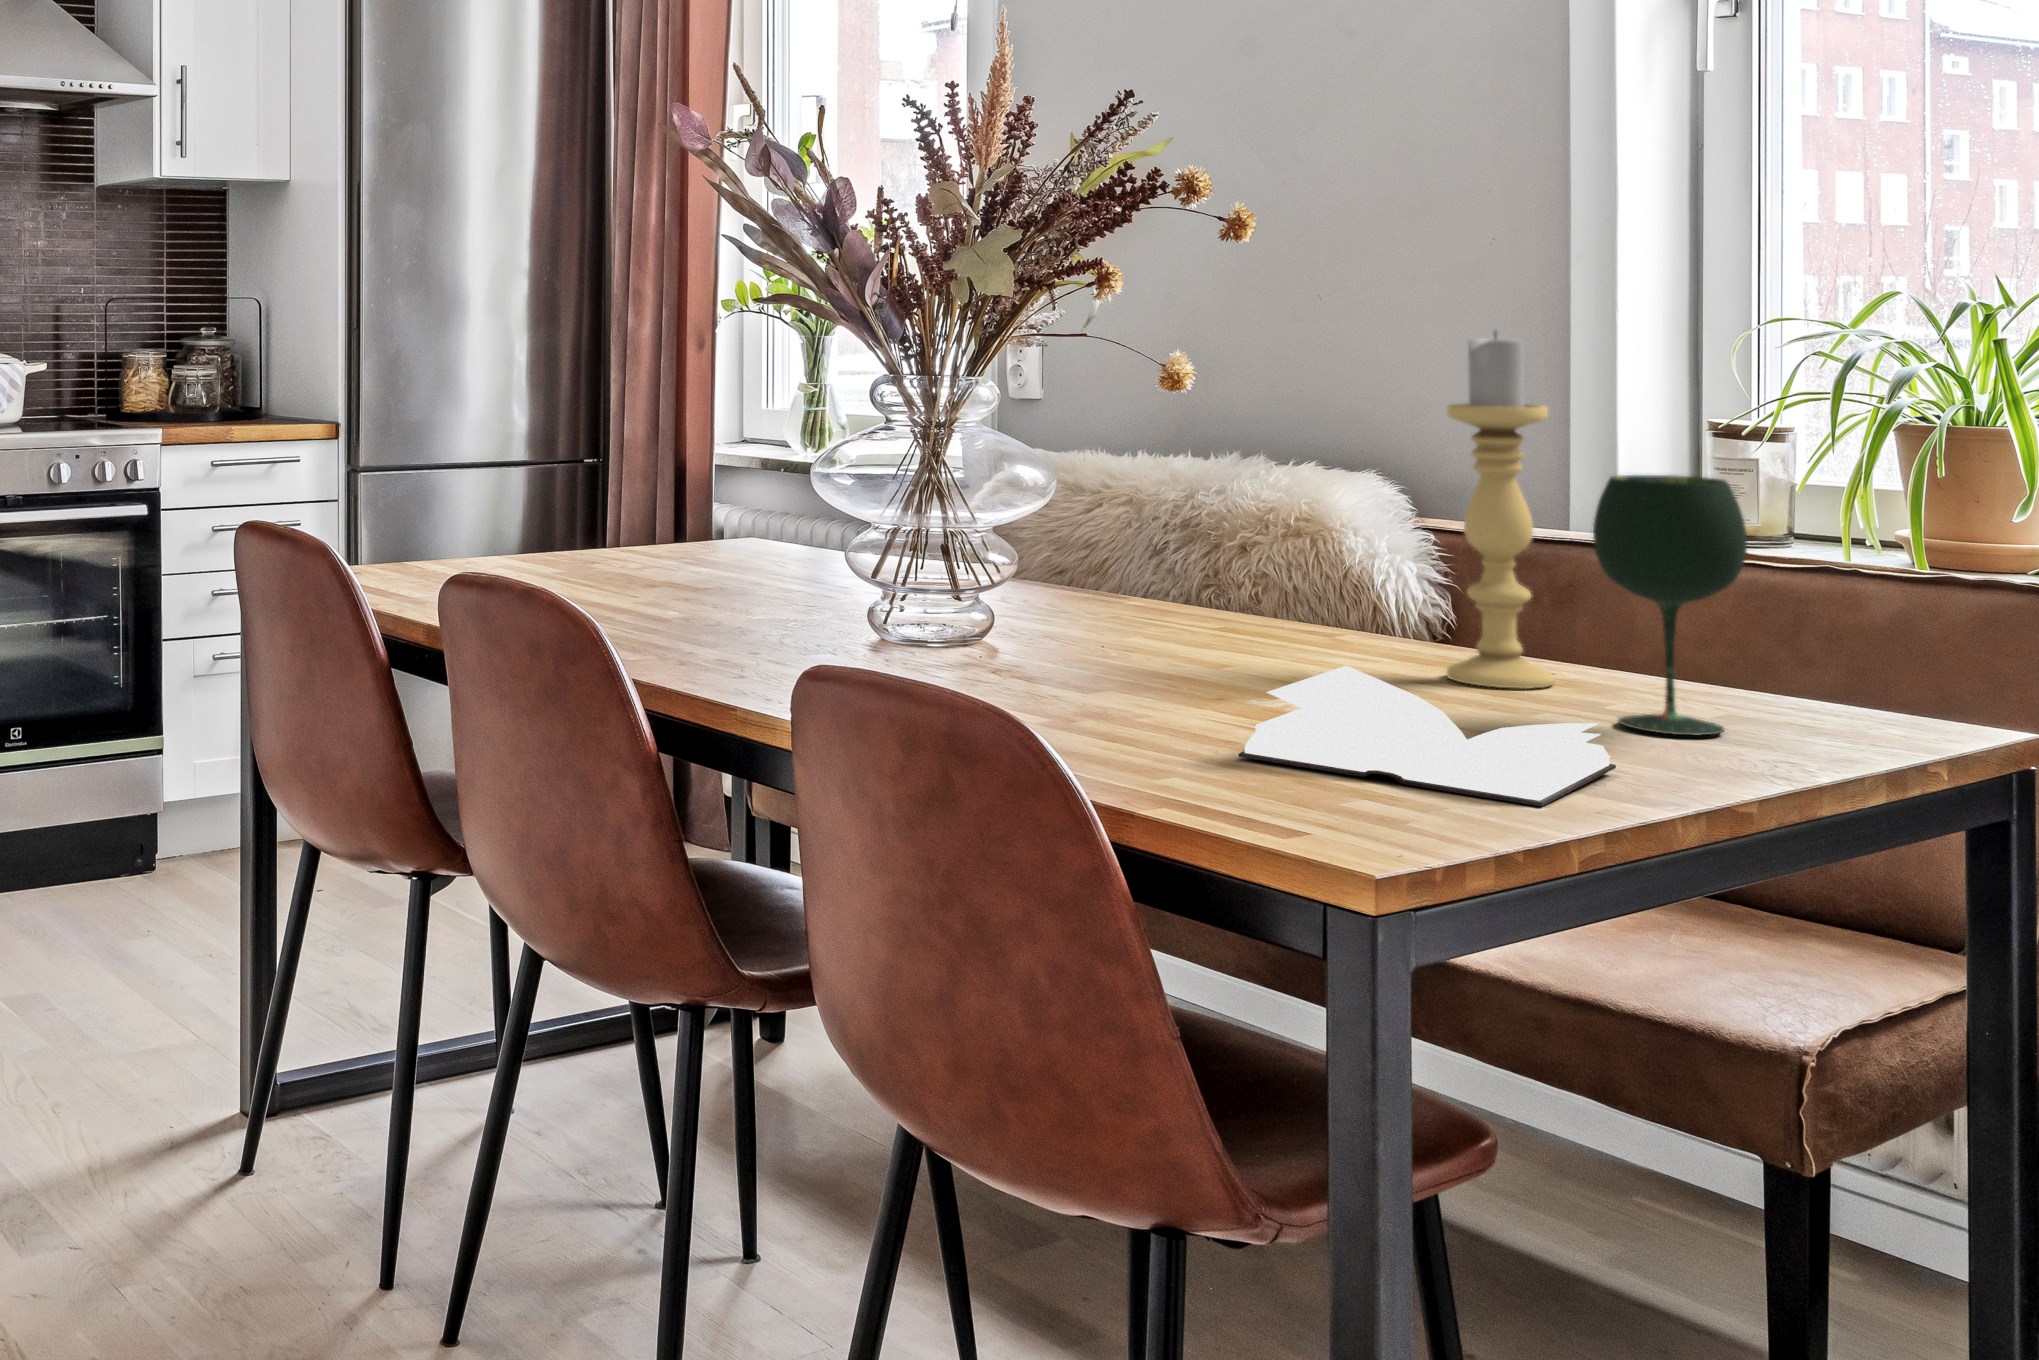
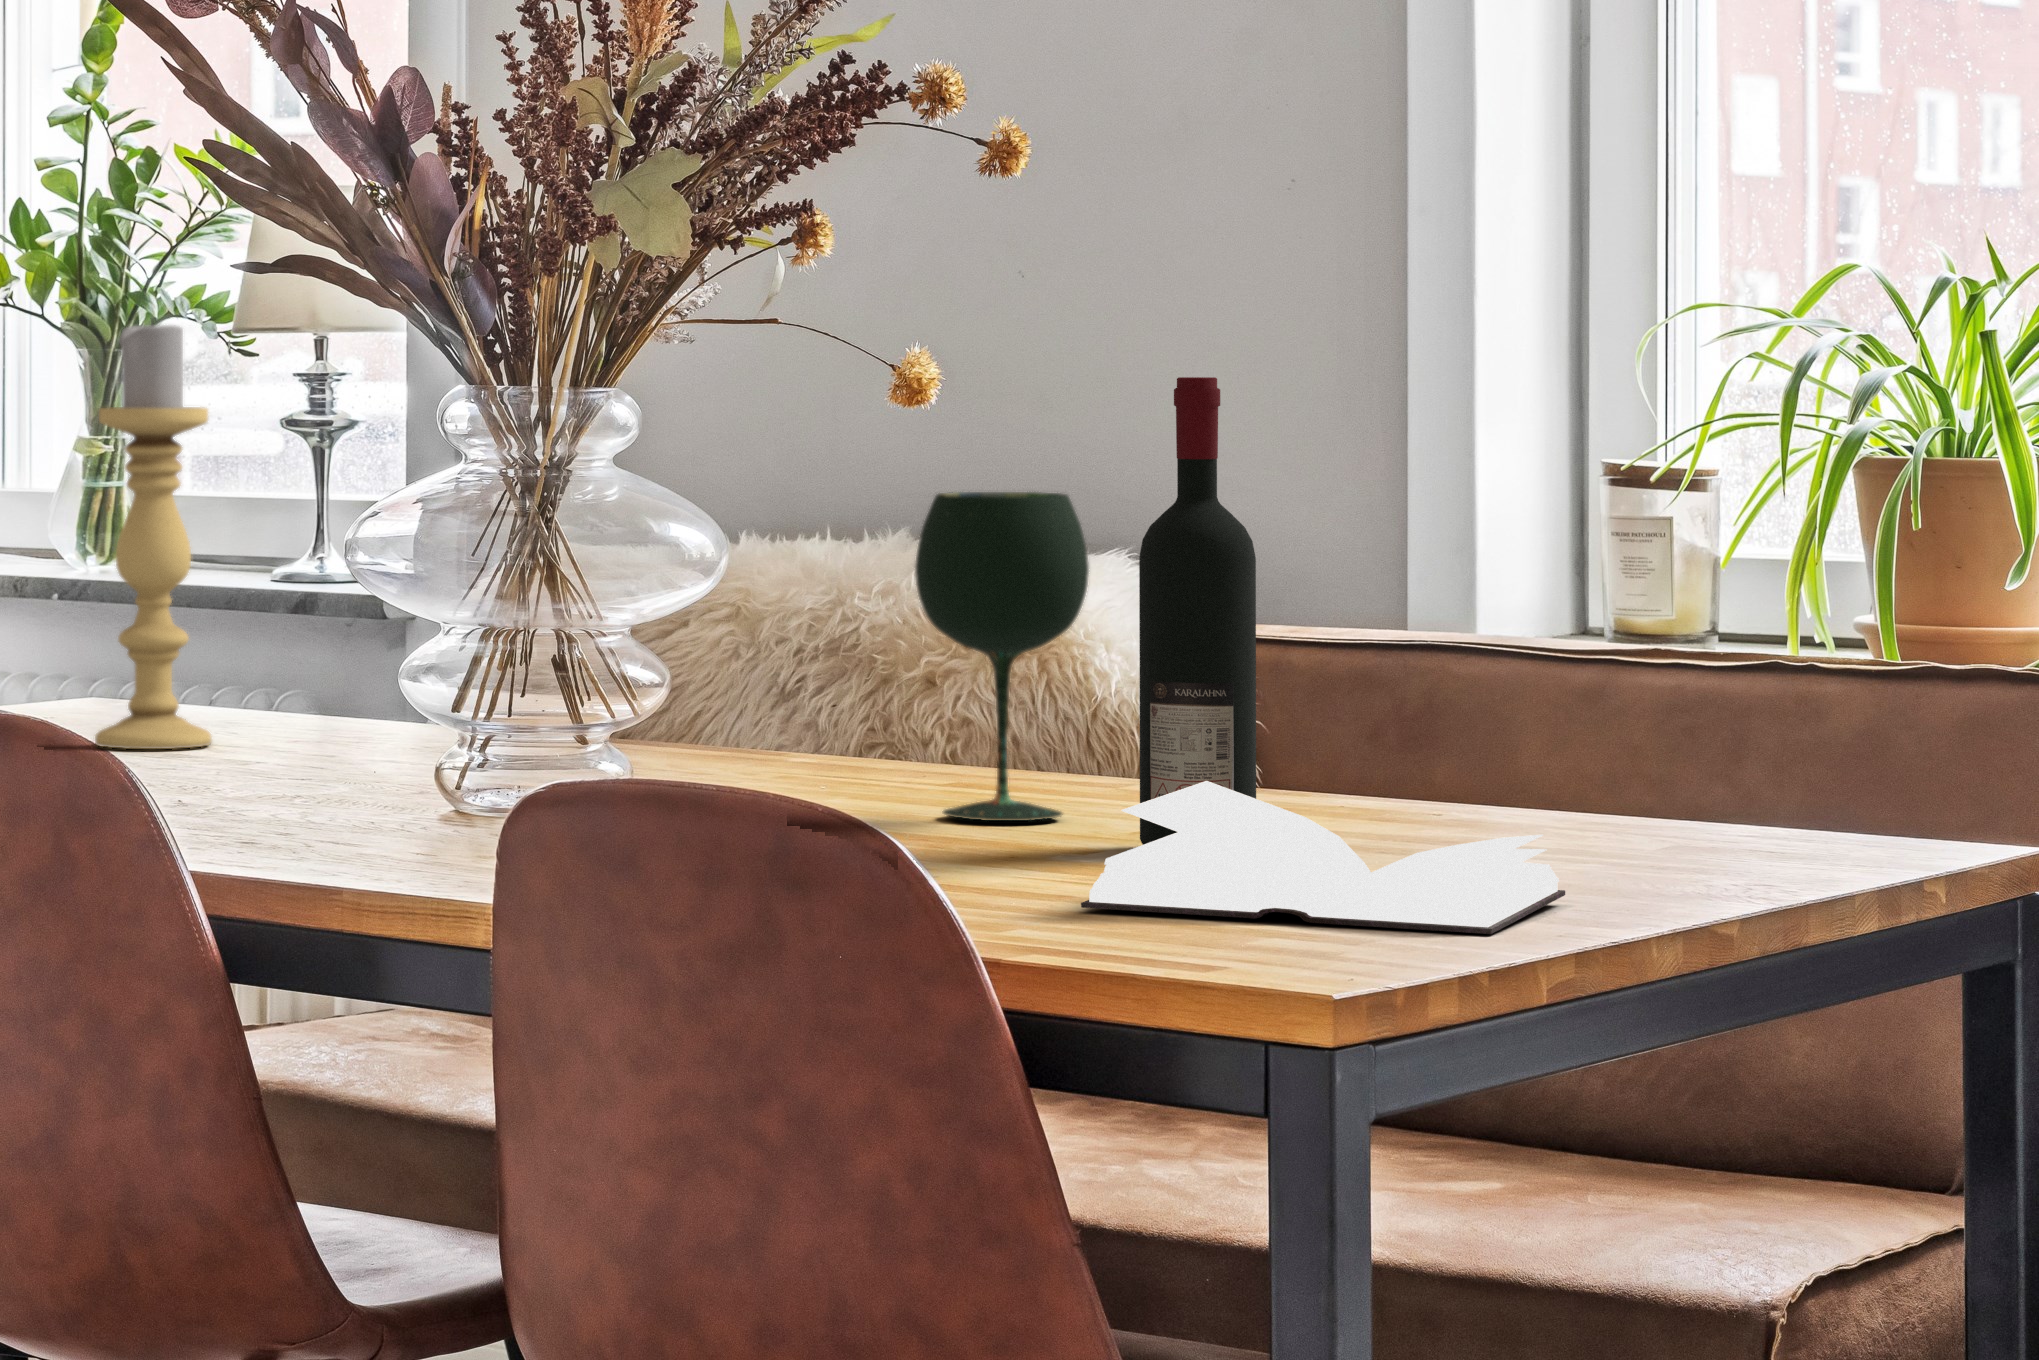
candle holder: present [1447,332,1554,689] -> present [95,317,212,749]
wine bottle: none [1317,383,1402,704] -> present [1139,377,1256,845]
wine glass: present [1593,475,1747,735] -> present [915,492,1089,821]

